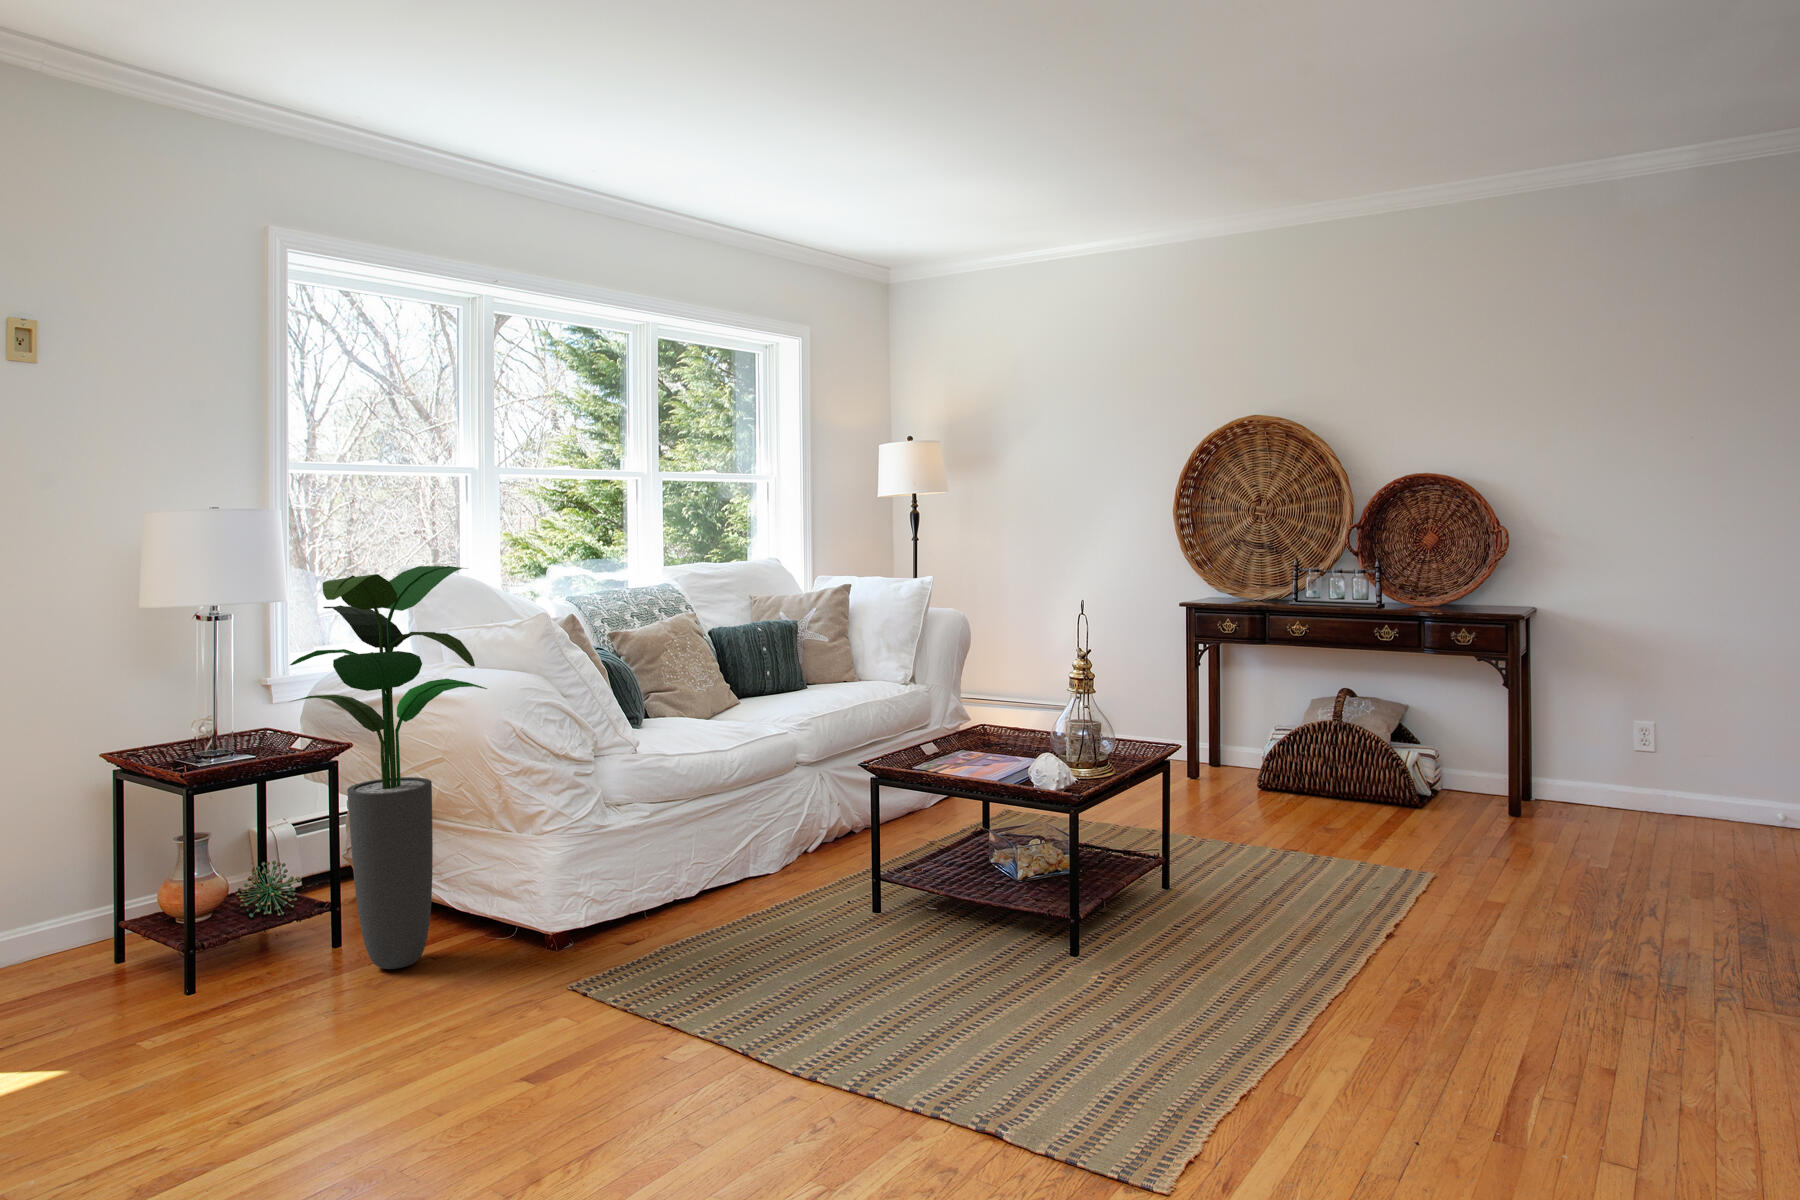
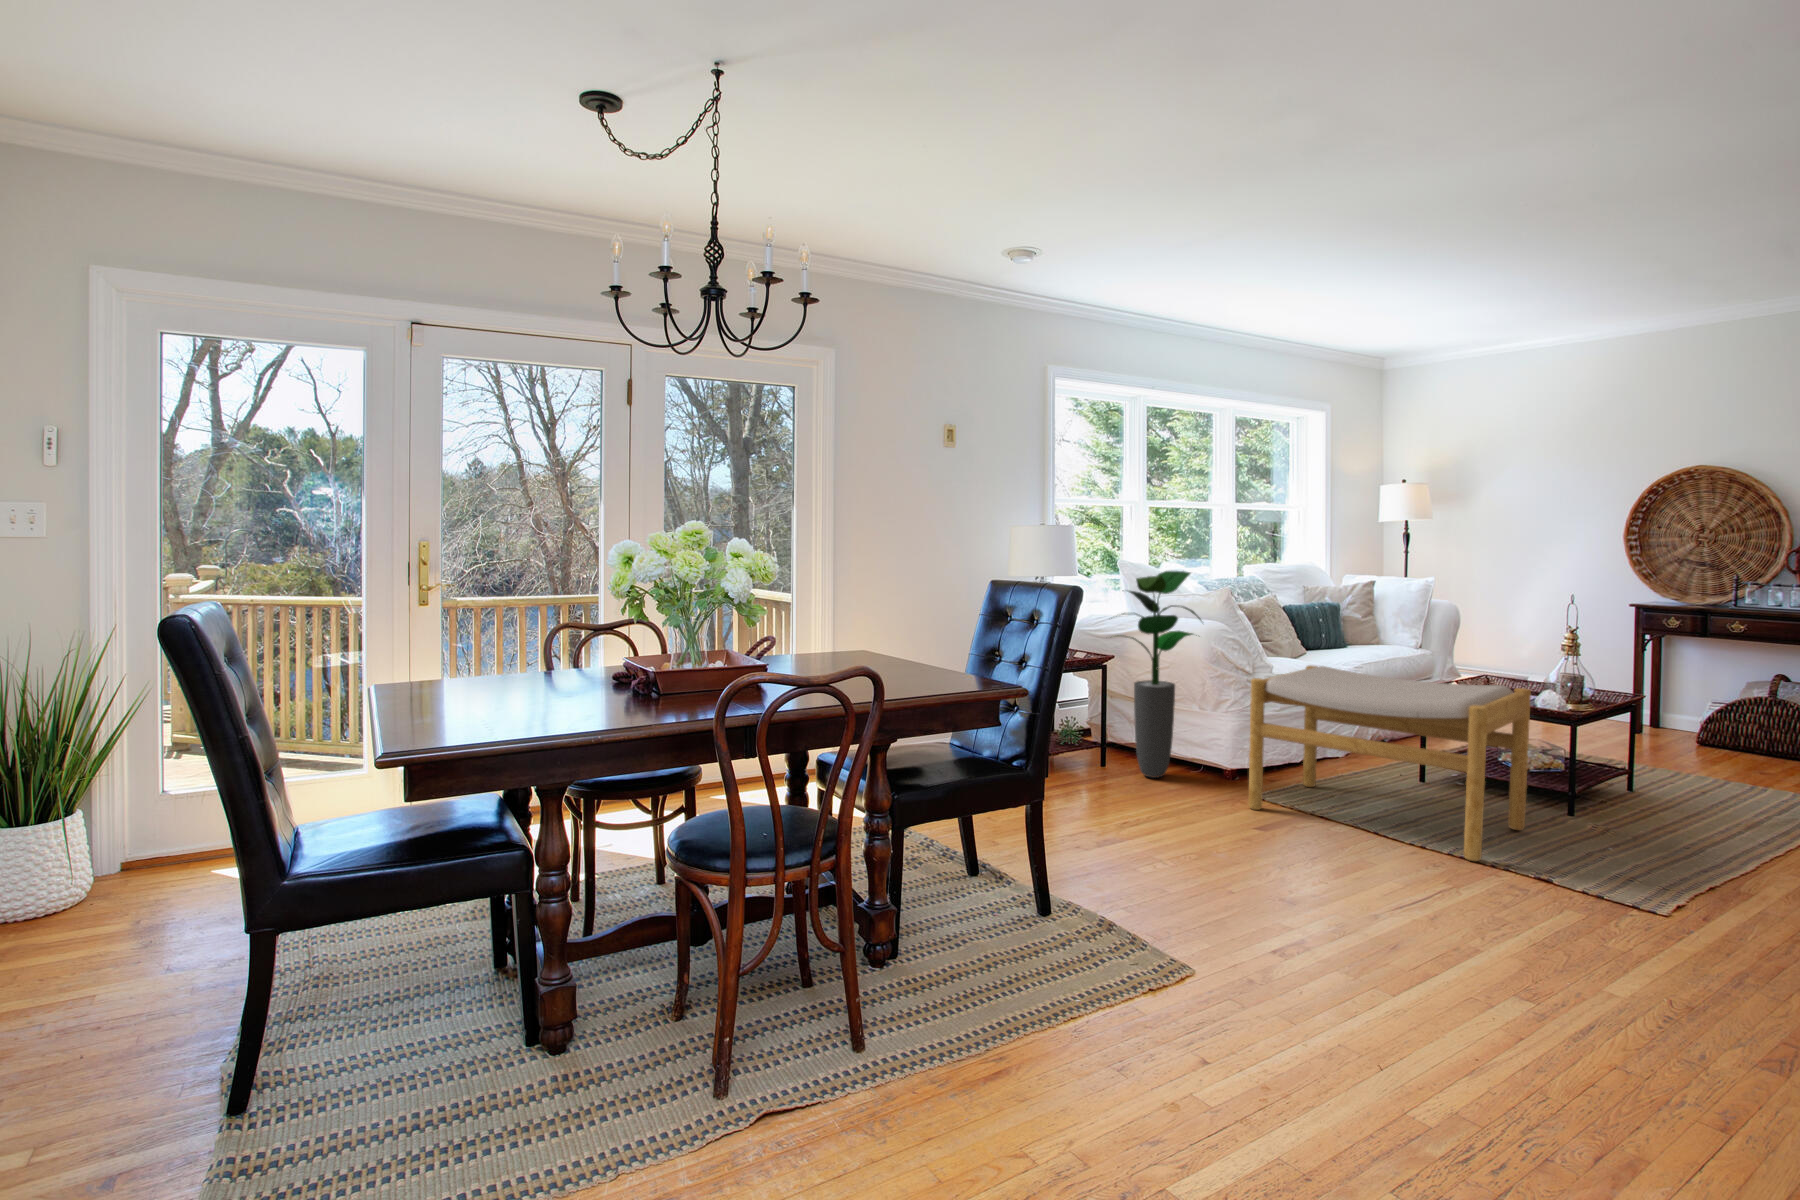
footstool: none [519,731,996,1111] -> present [1248,665,1531,861]

